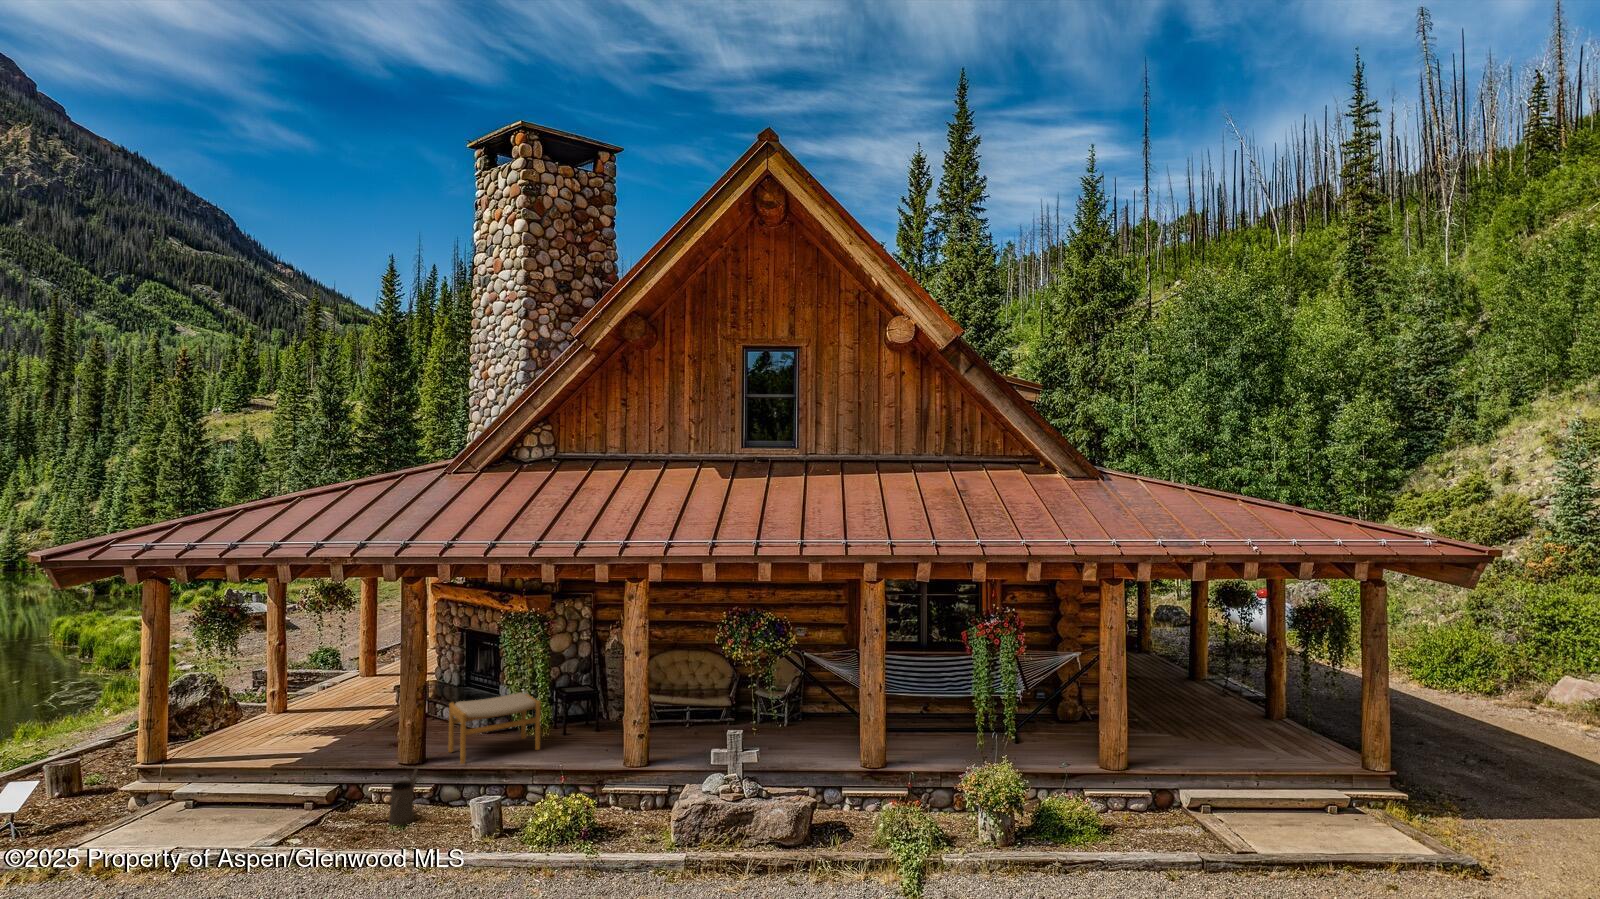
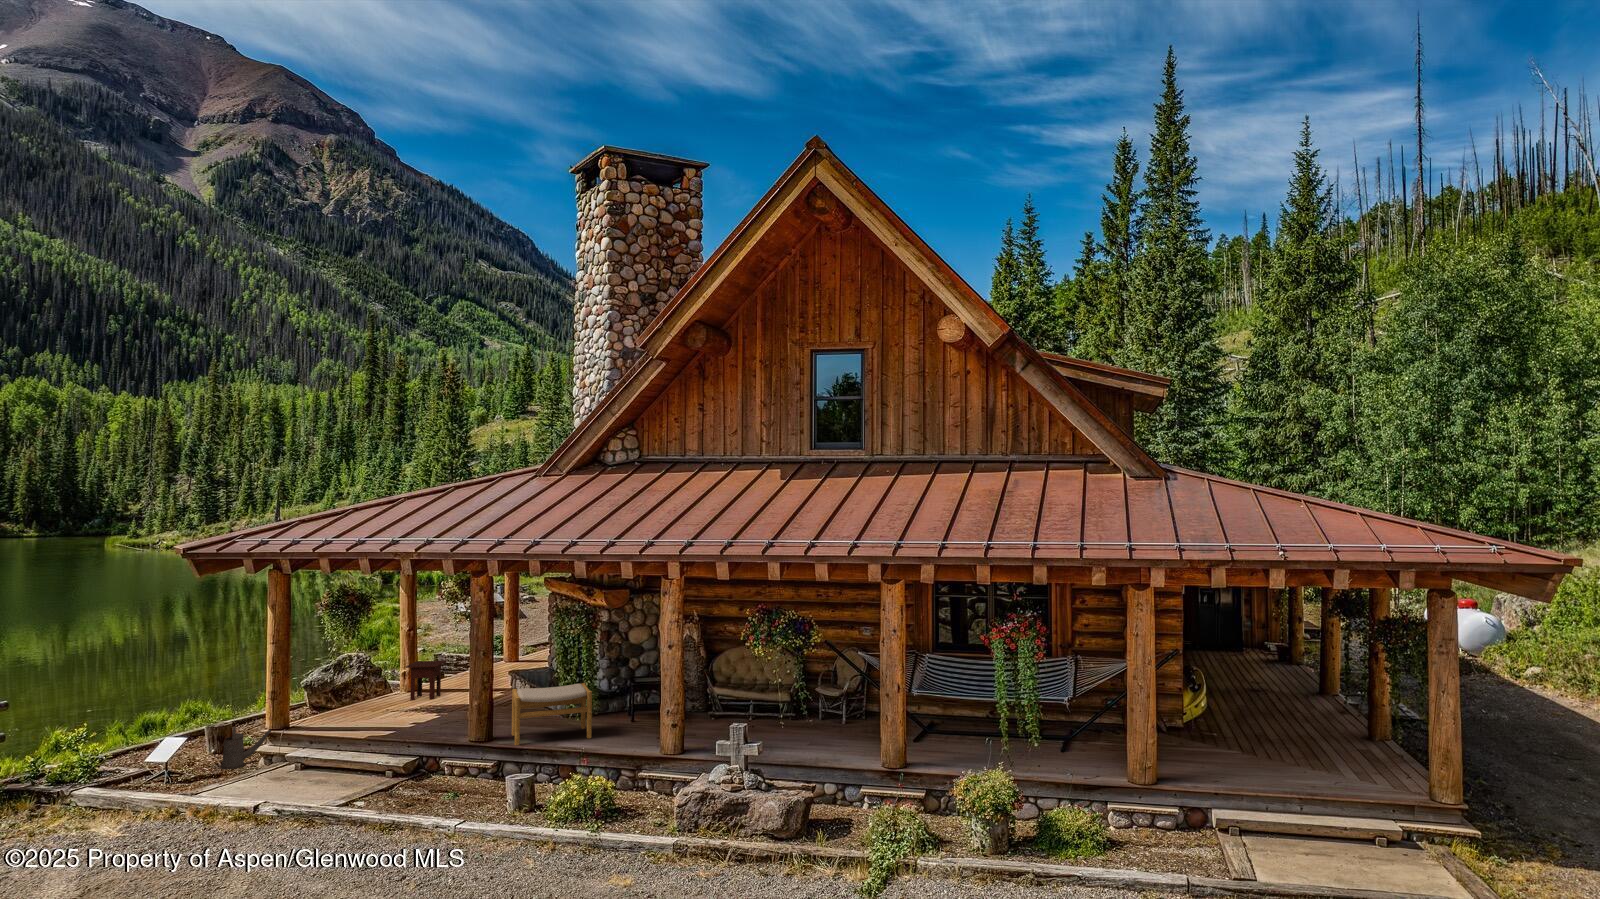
side table: none [281,667,326,714] -> present [406,661,446,701]
watering can: present [388,768,418,826] -> present [214,727,271,769]

